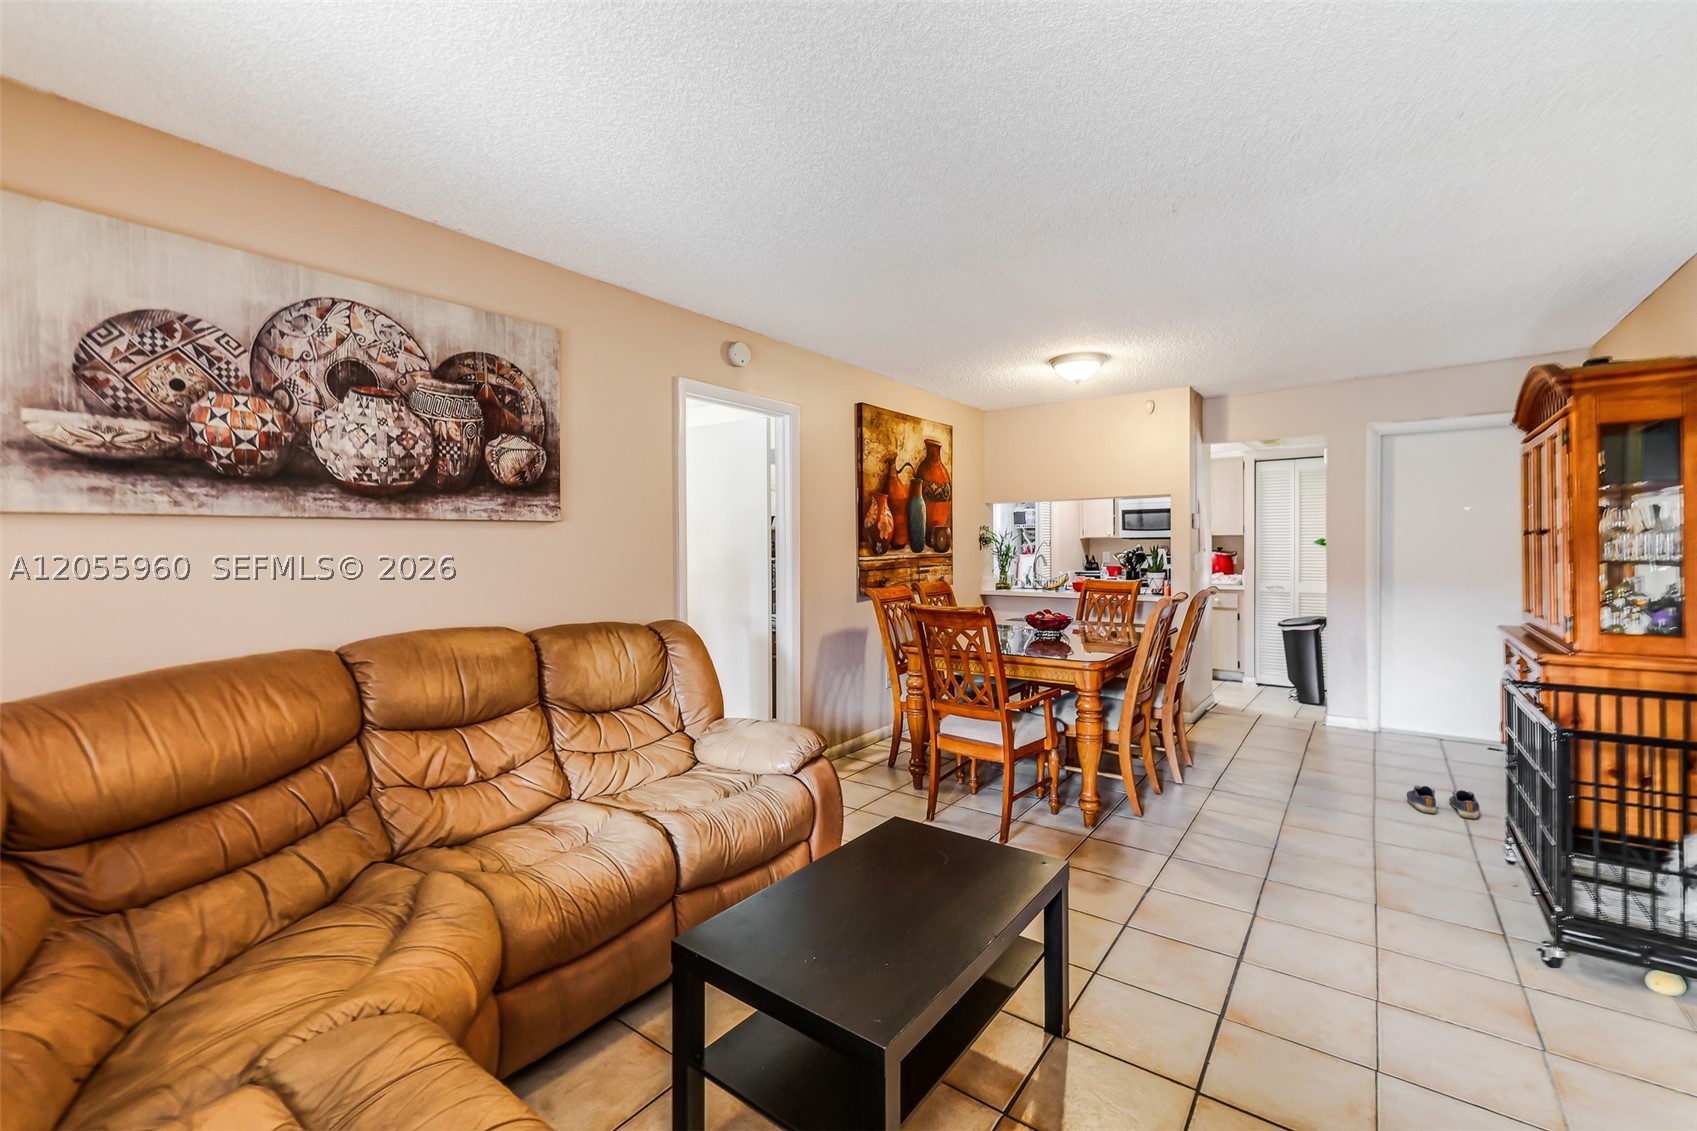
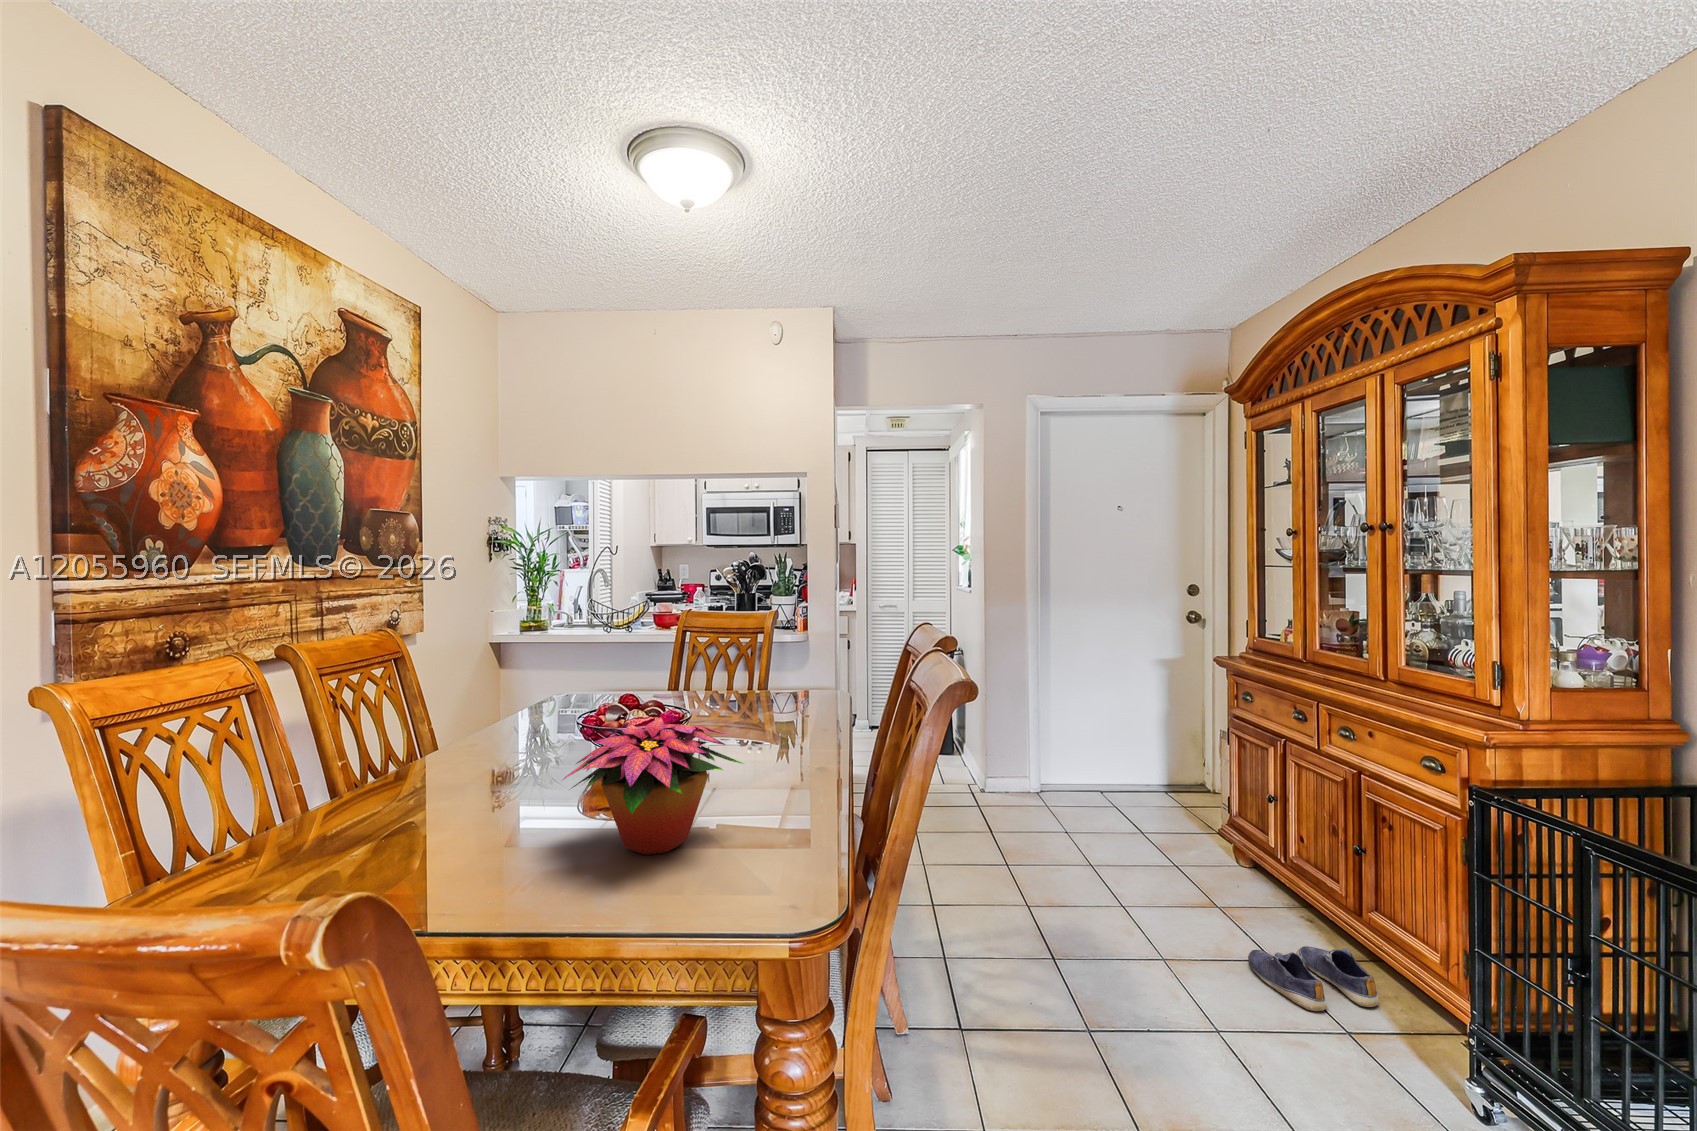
flower arrangement: none [1016,607,1080,649] -> present [563,717,743,855]

